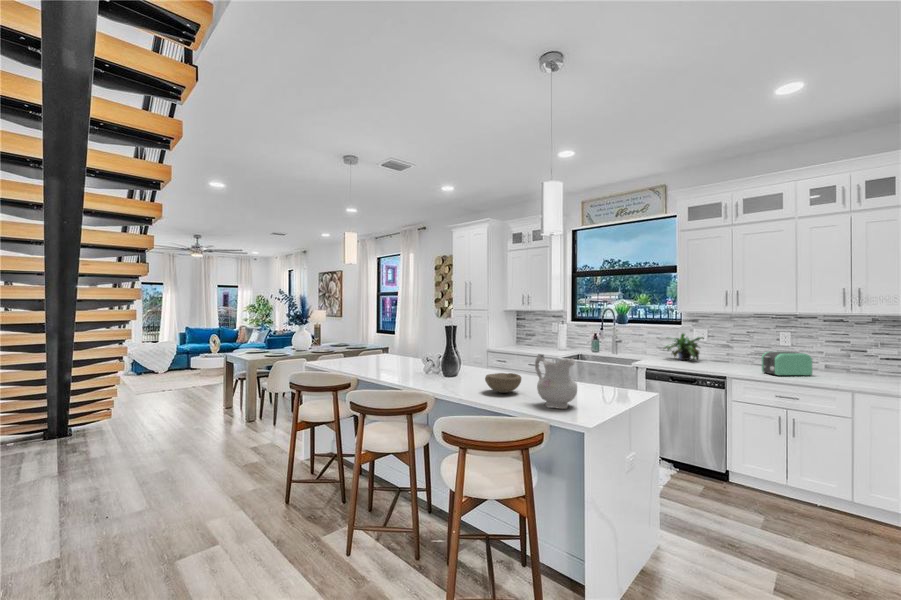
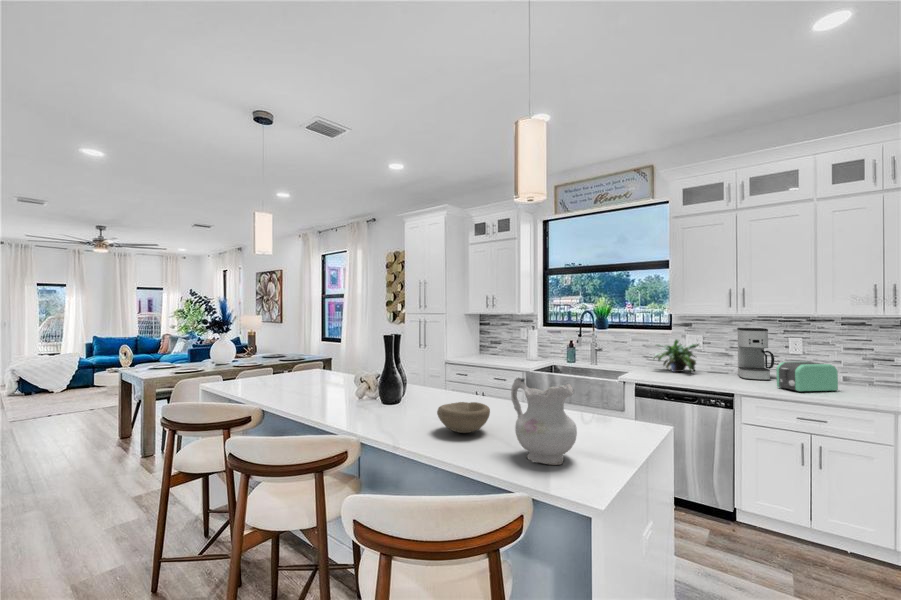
coffee maker: none [736,323,766,367] -> present [737,328,774,380]

